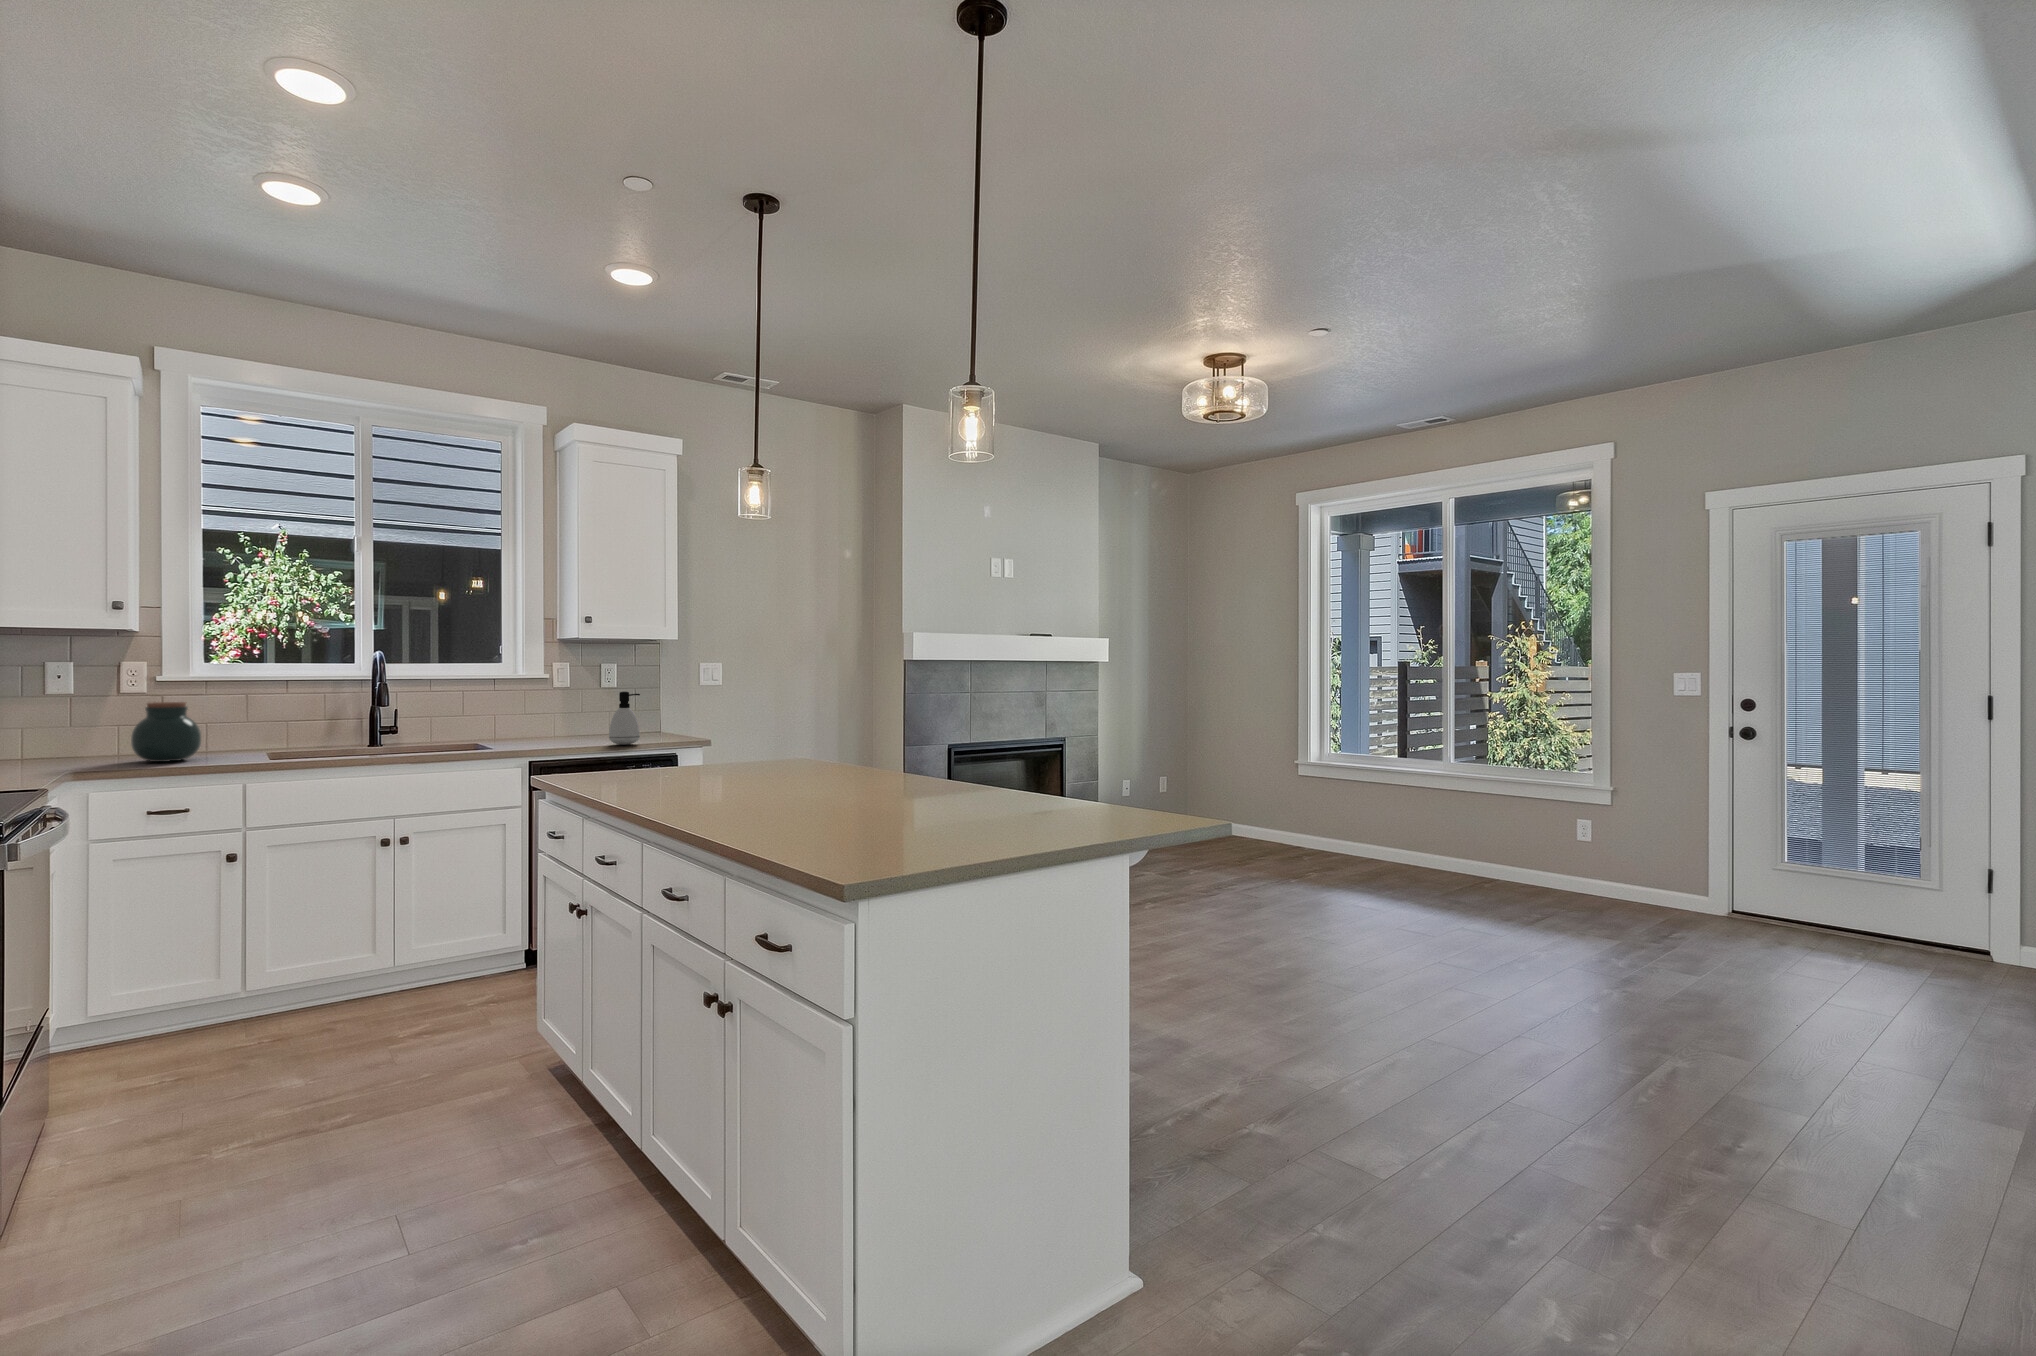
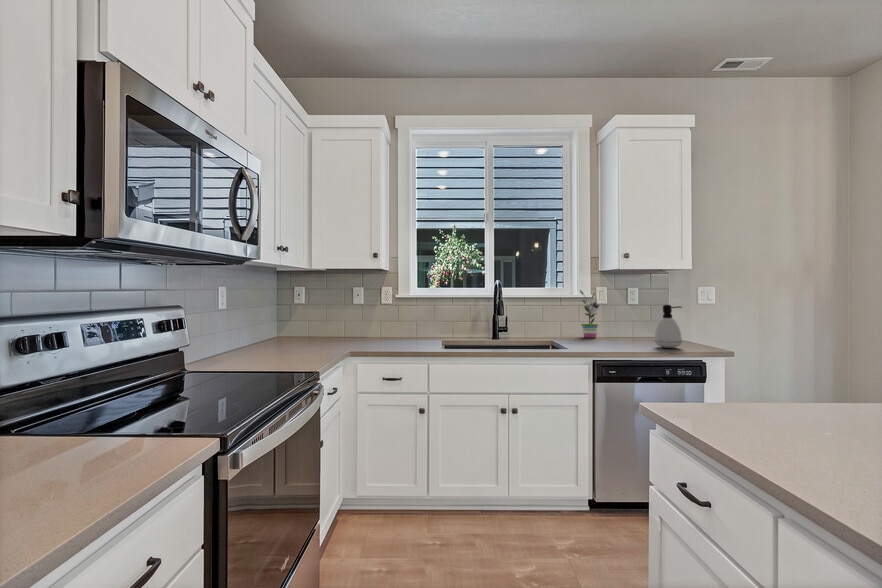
potted plant: none [521,668,554,737] -> present [580,290,602,338]
jar: present [131,702,201,762] -> none [378,310,410,345]

